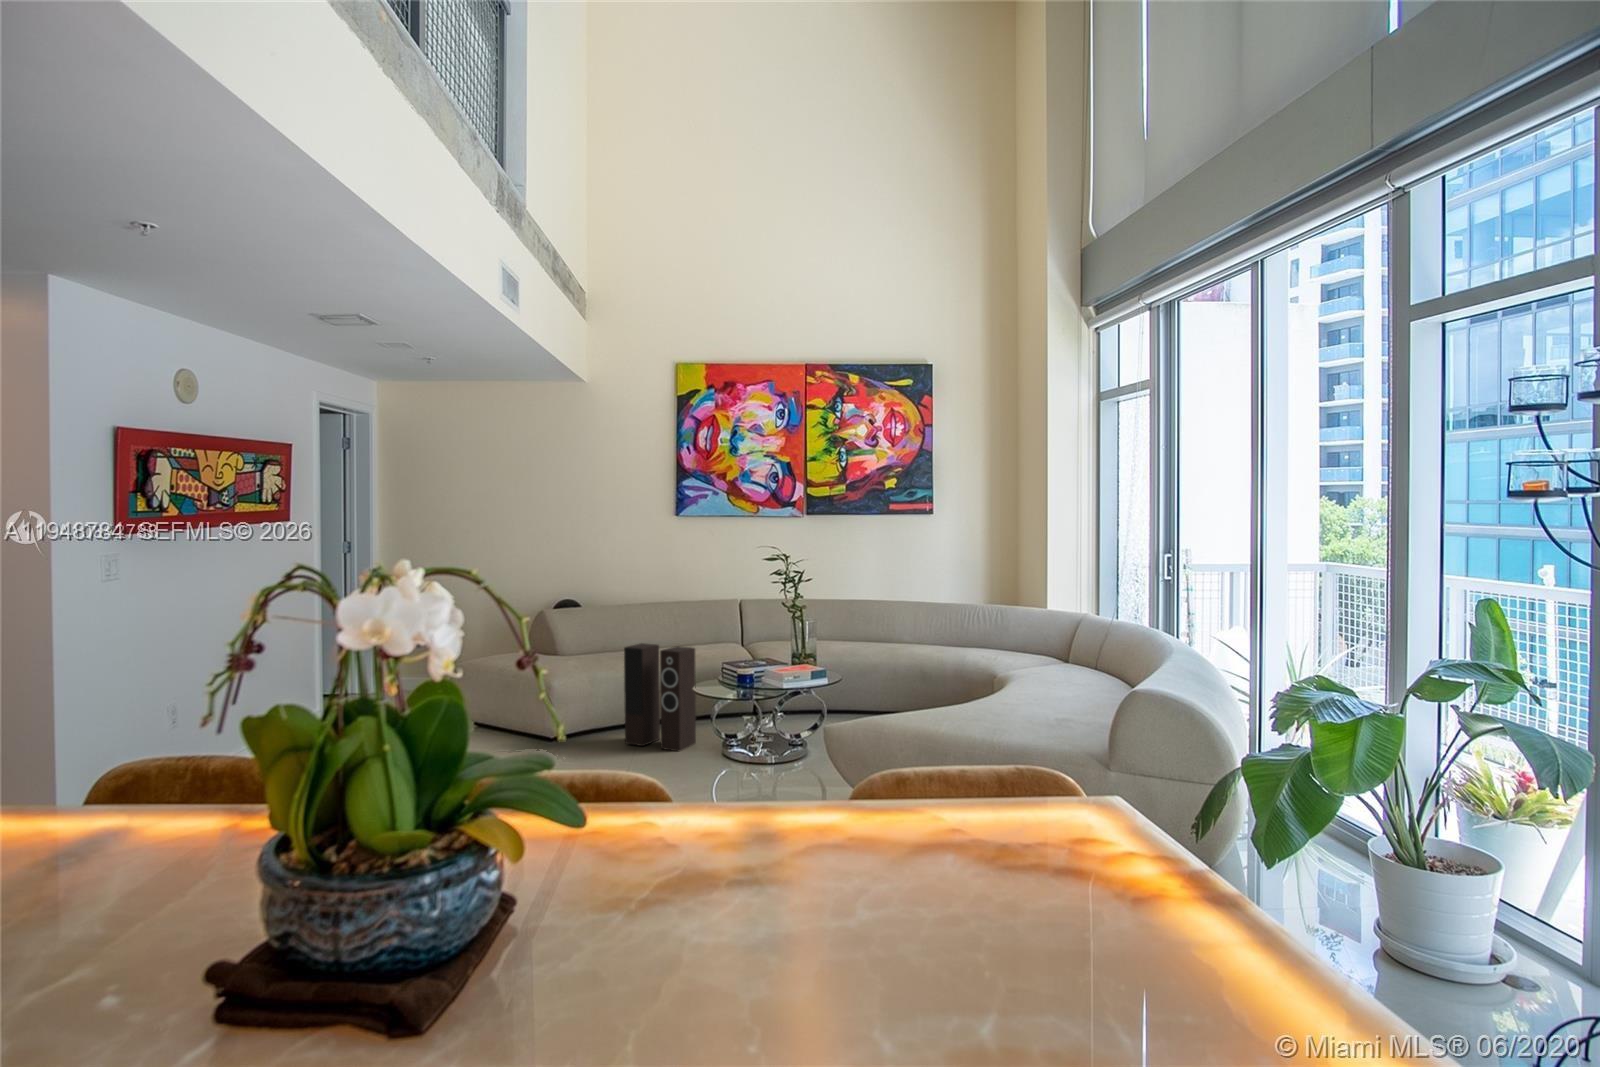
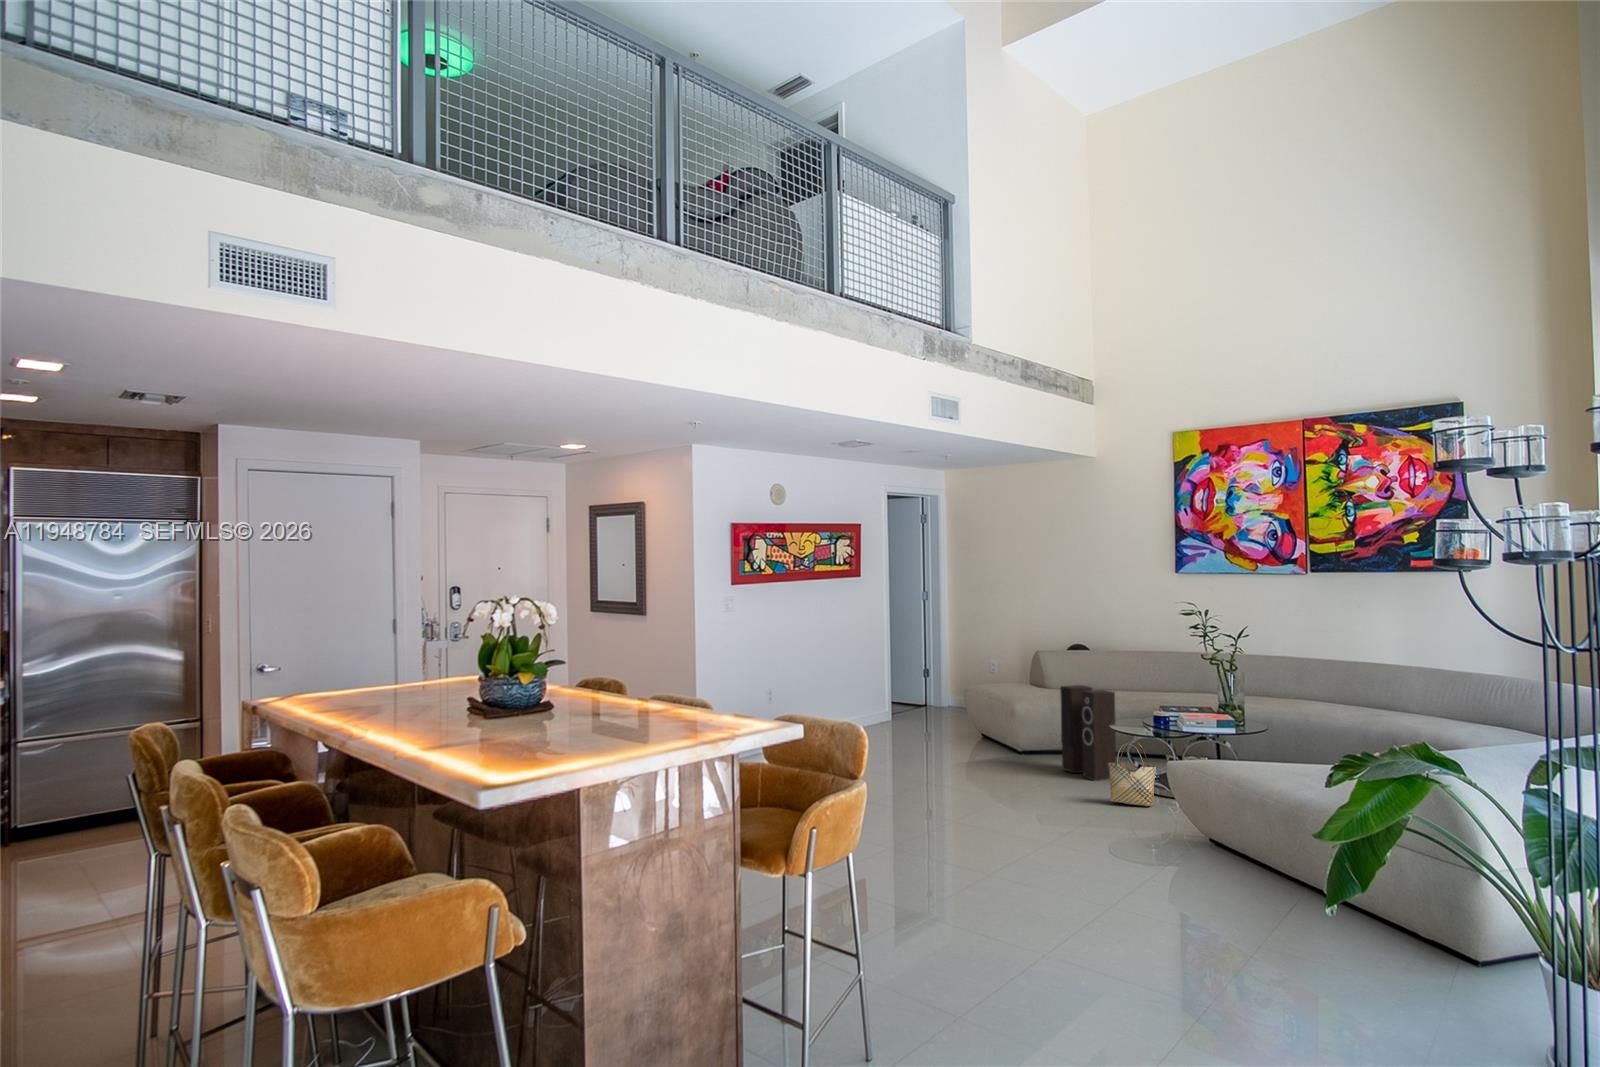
woven basket: none [739,701,787,773] -> present [1109,741,1156,806]

